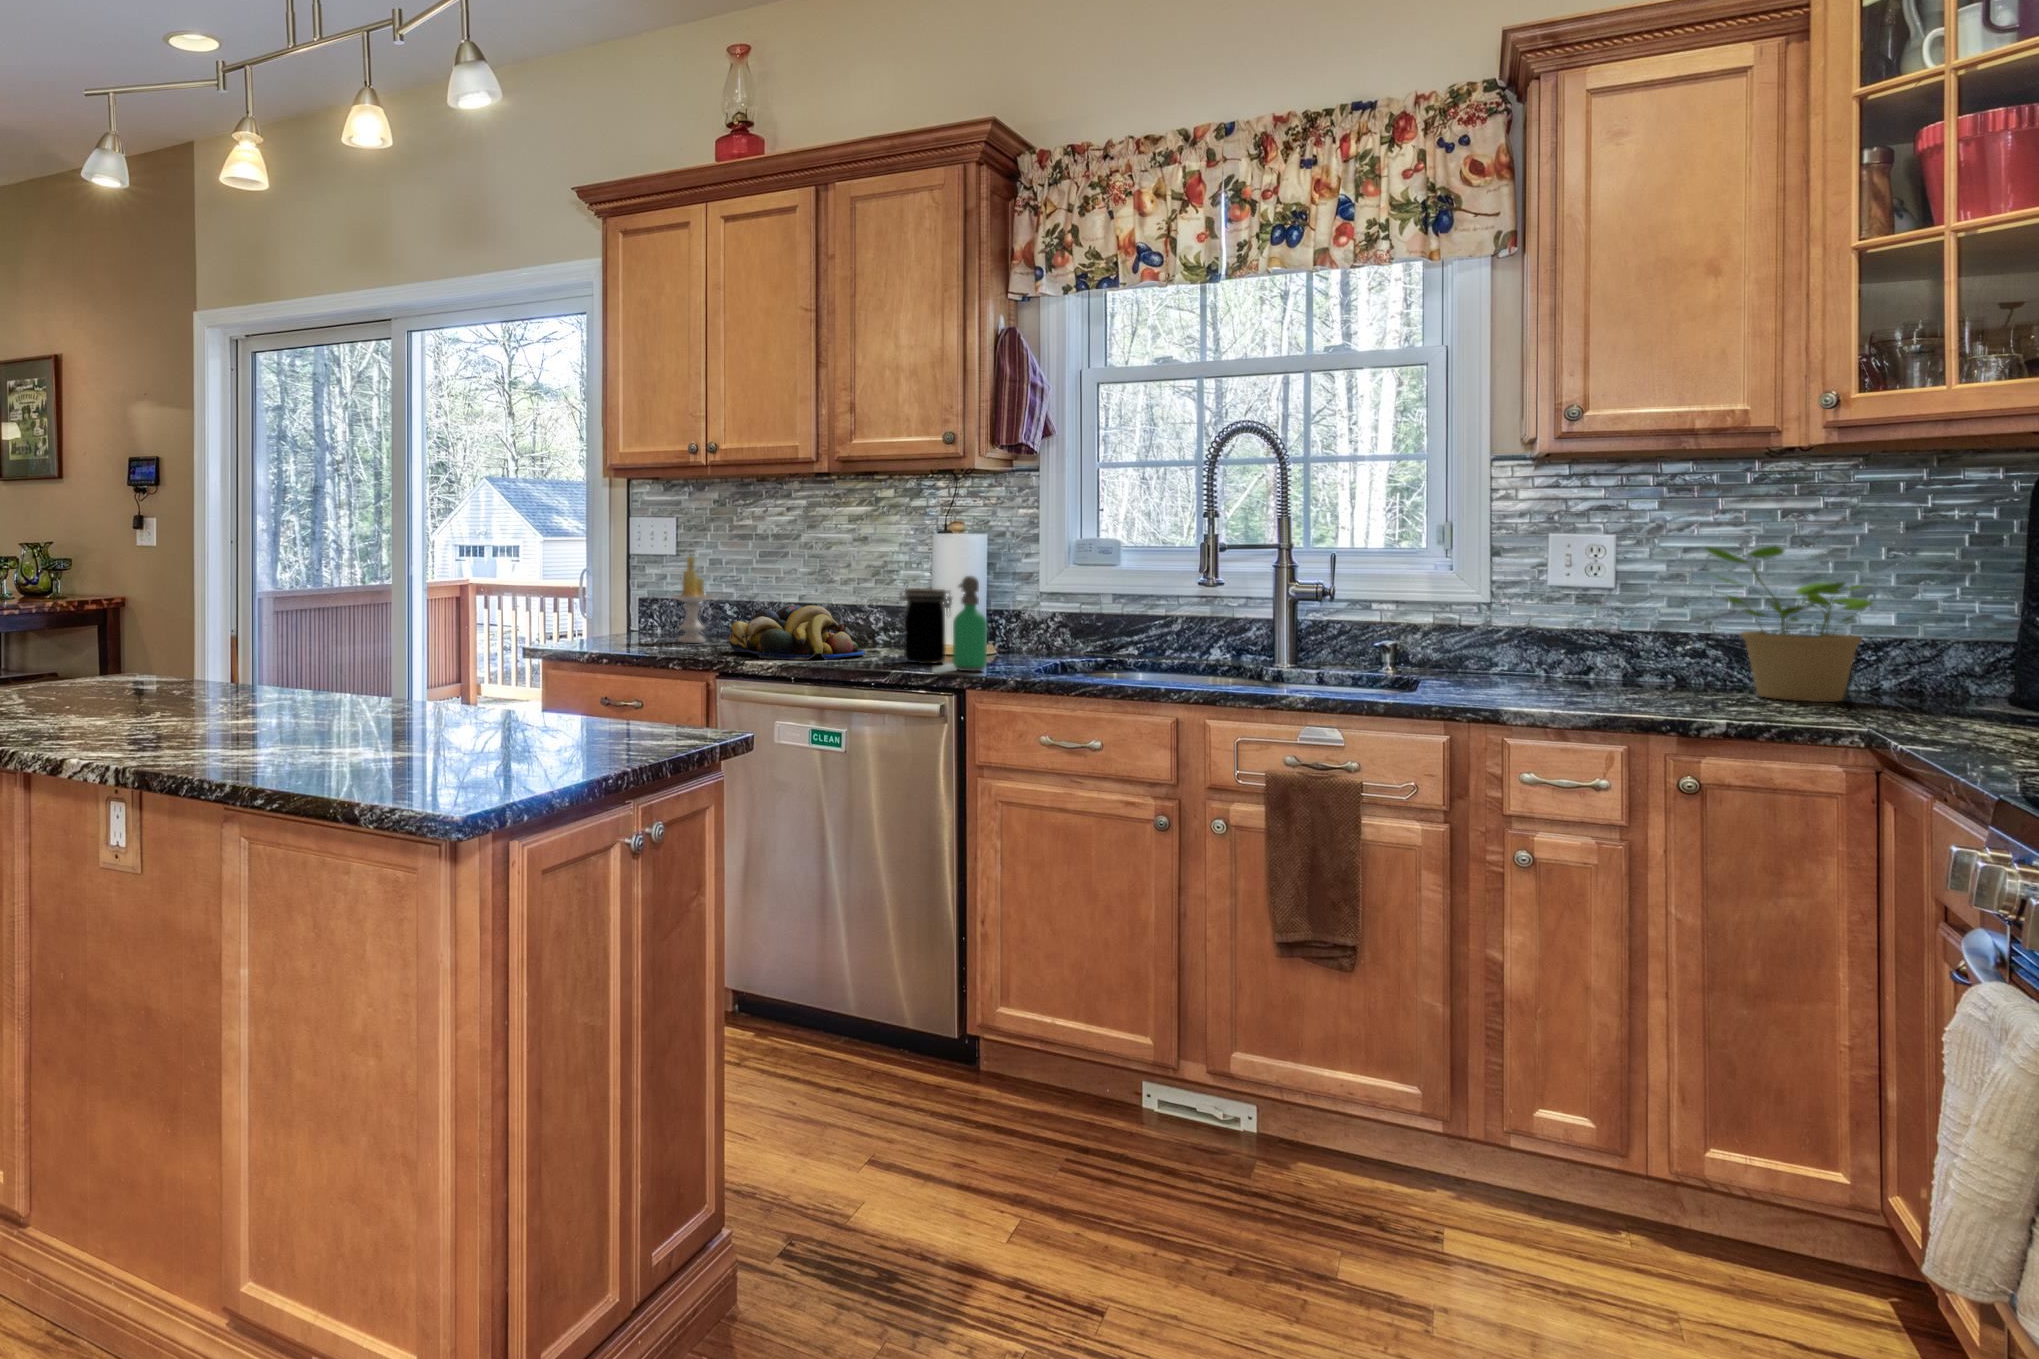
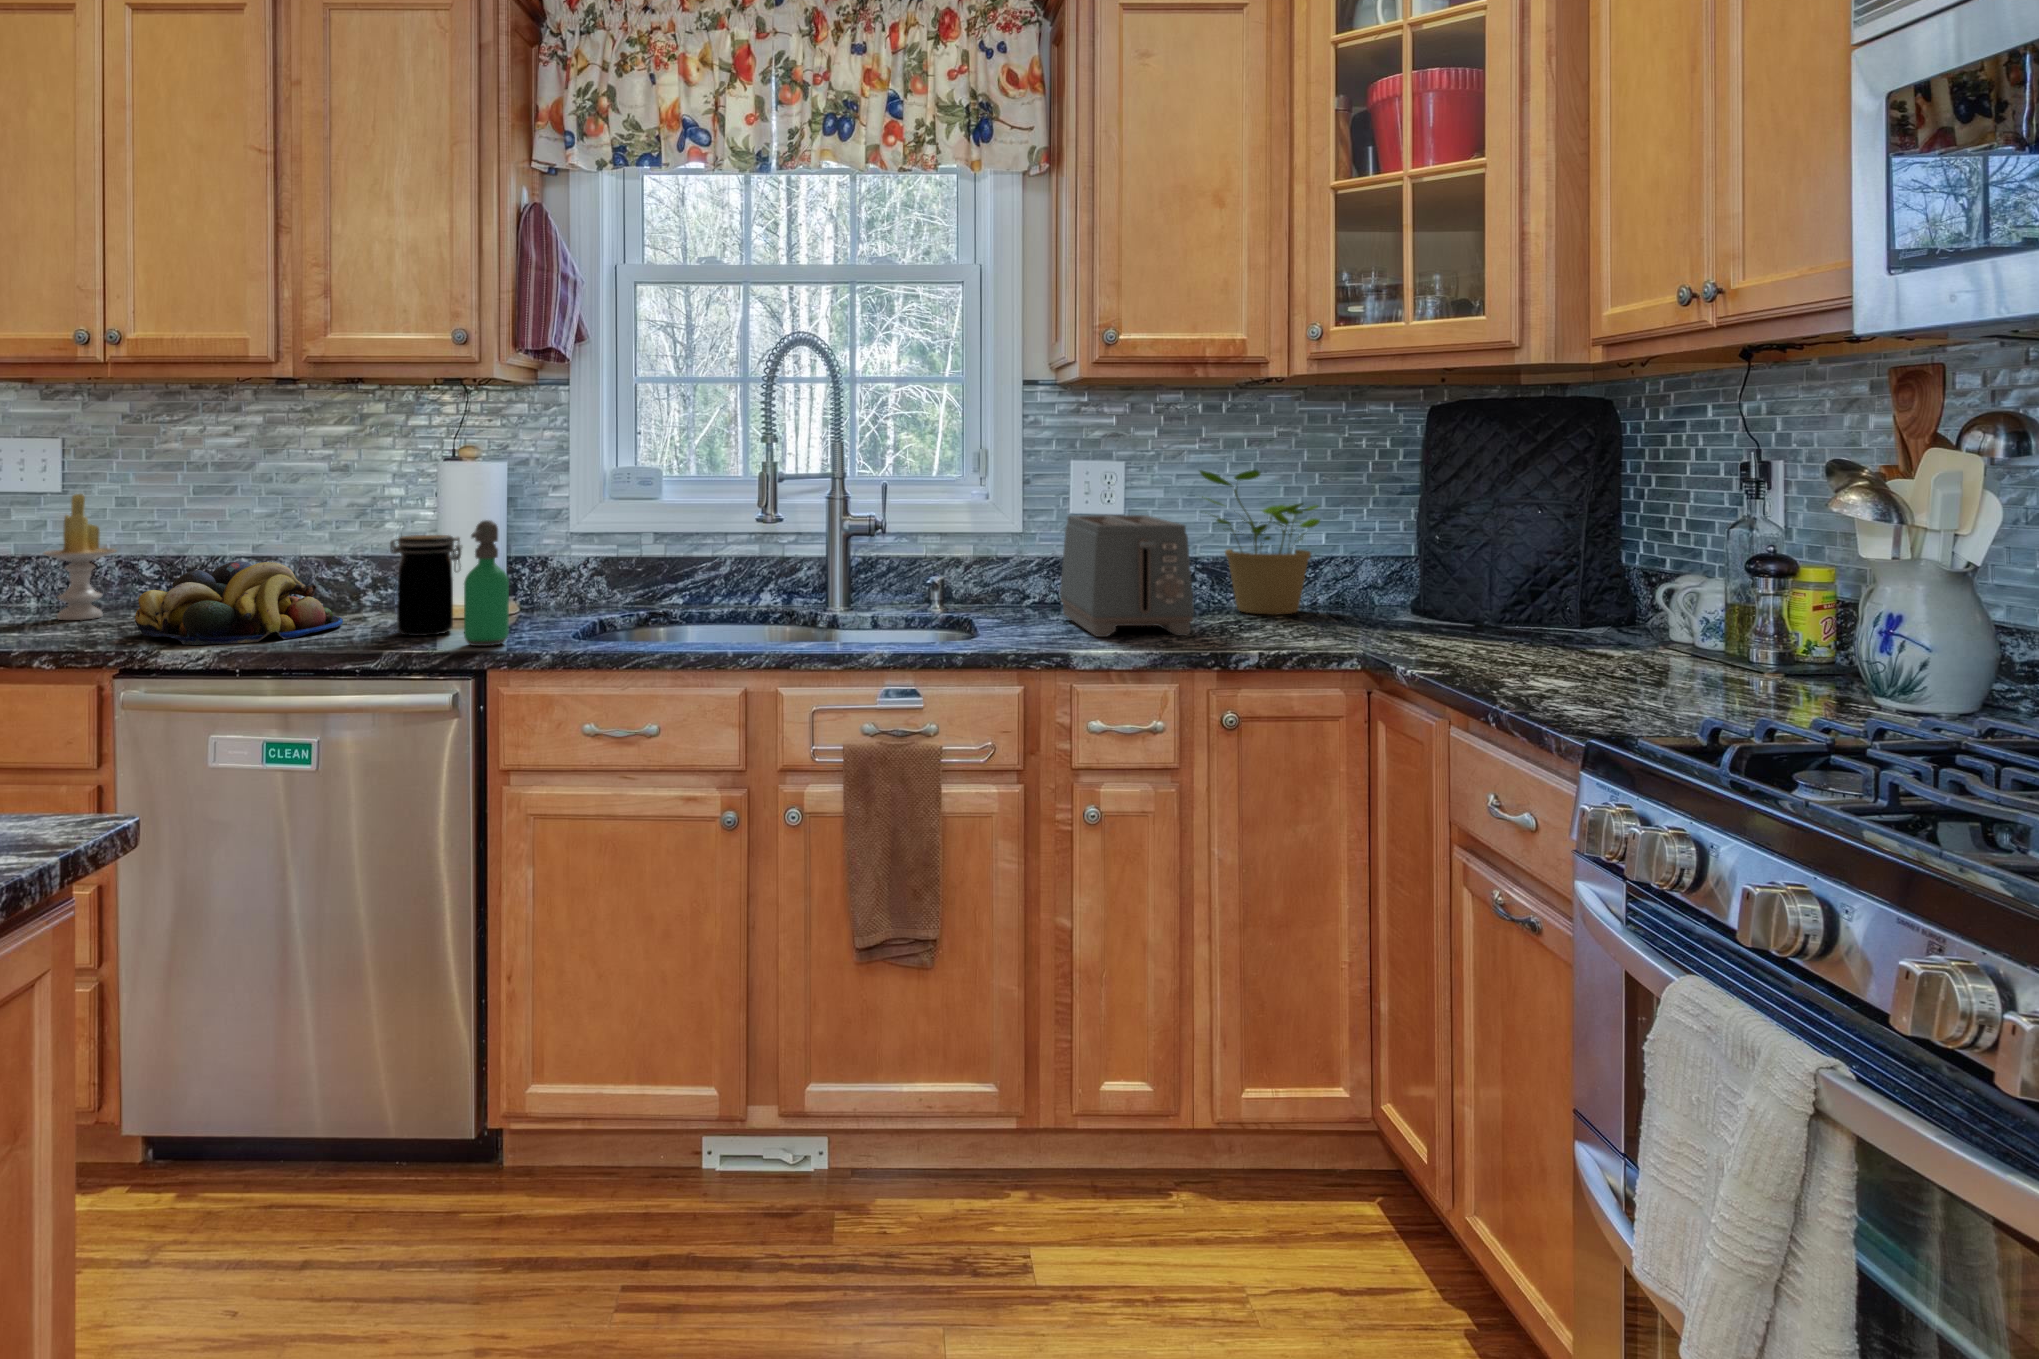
toaster: none [1524,589,1669,707] -> present [1060,515,1194,637]

